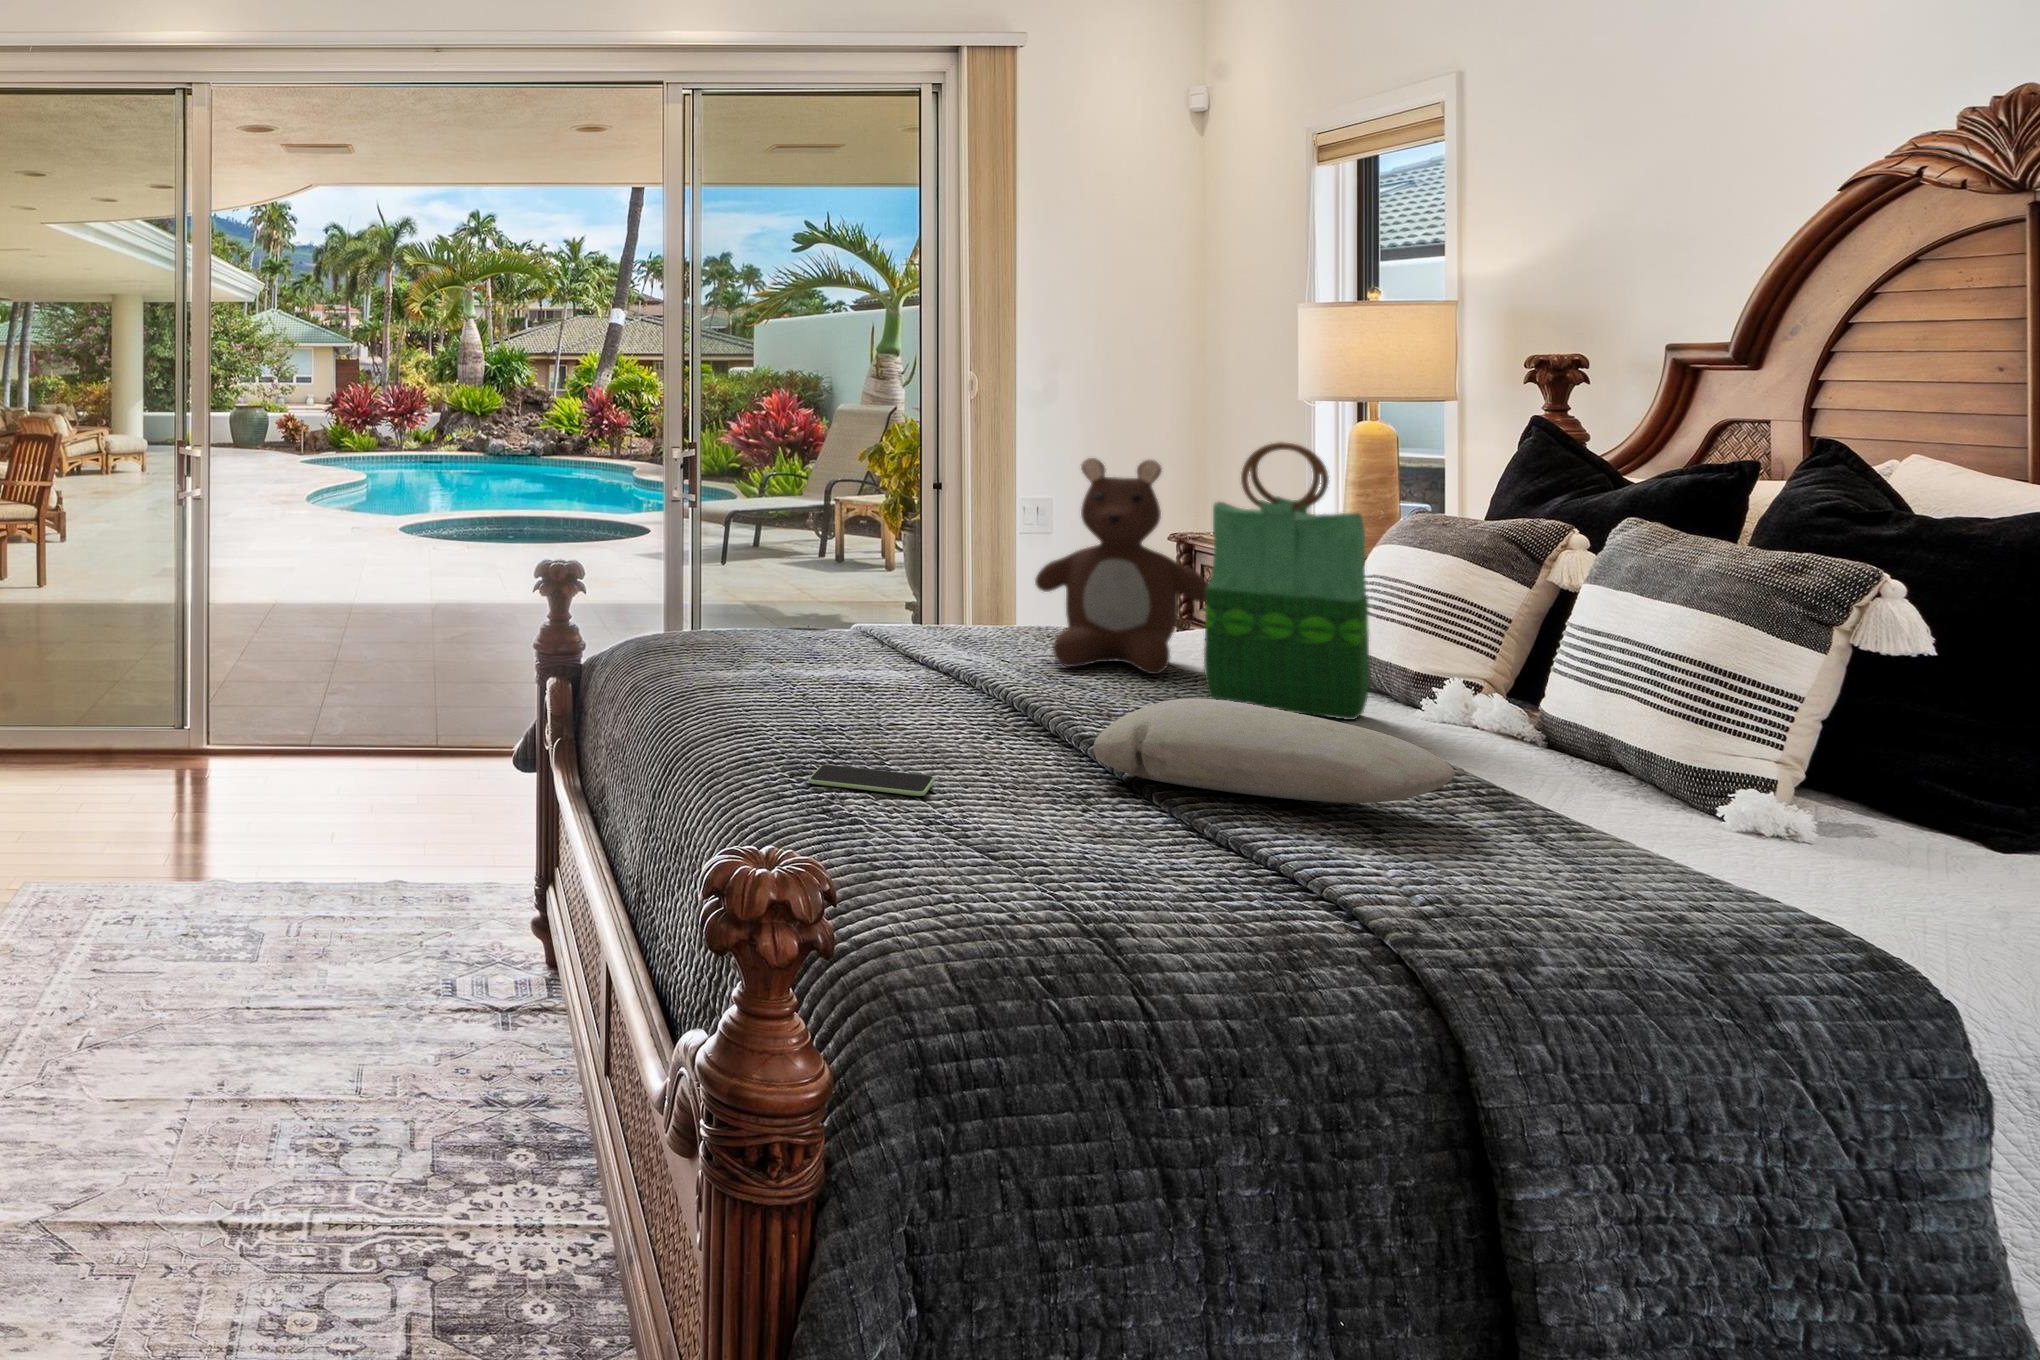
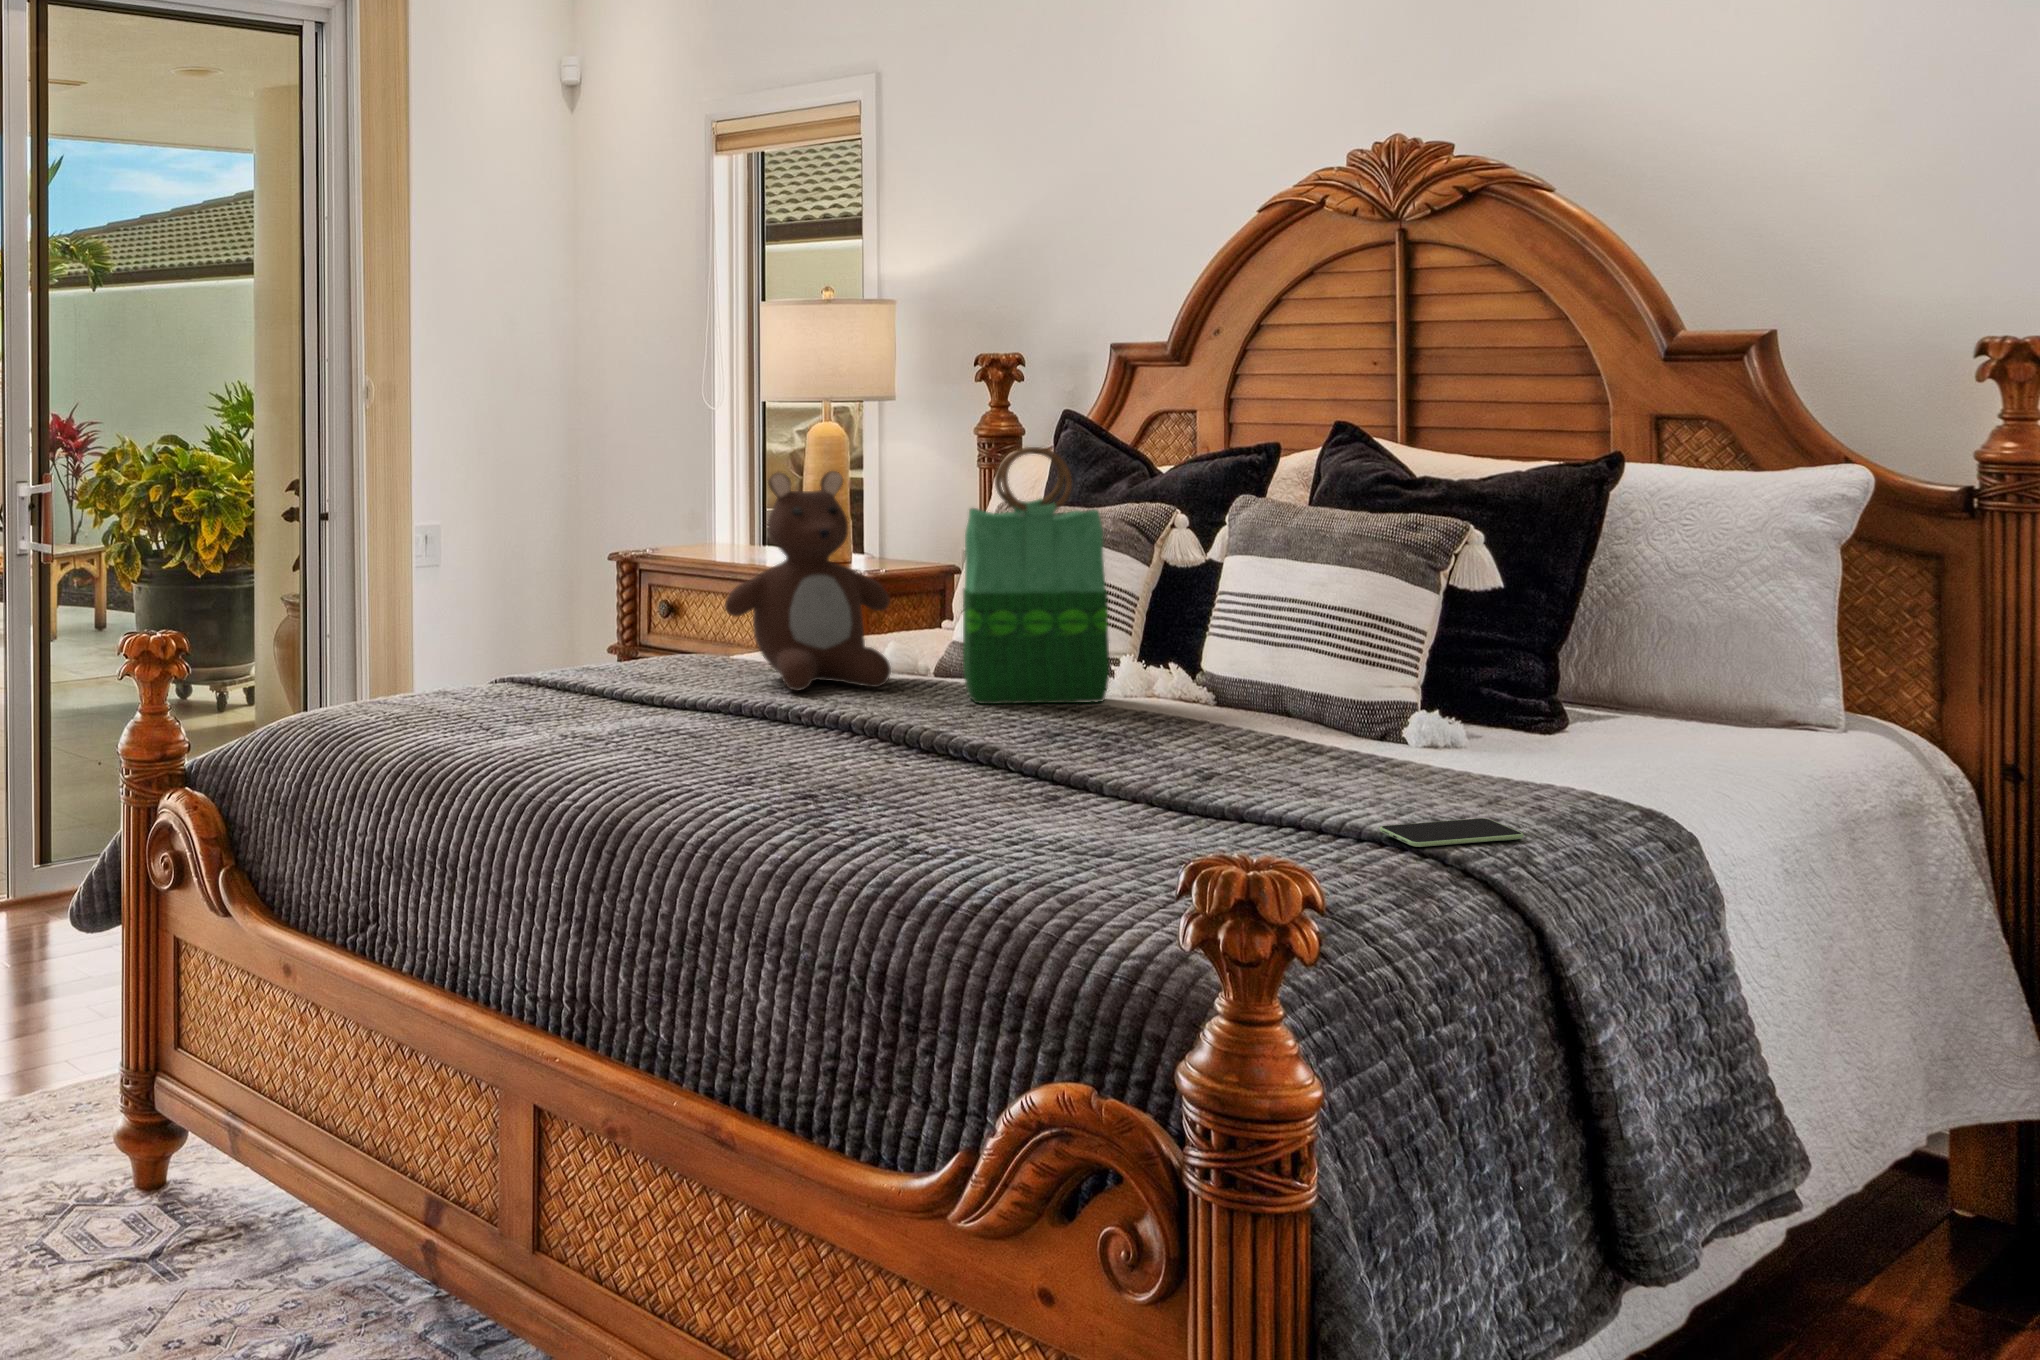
pillow: present [1093,699,1455,803] -> none [1088,689,1385,770]
smartphone: present [808,765,935,796] -> present [1379,818,1524,847]

